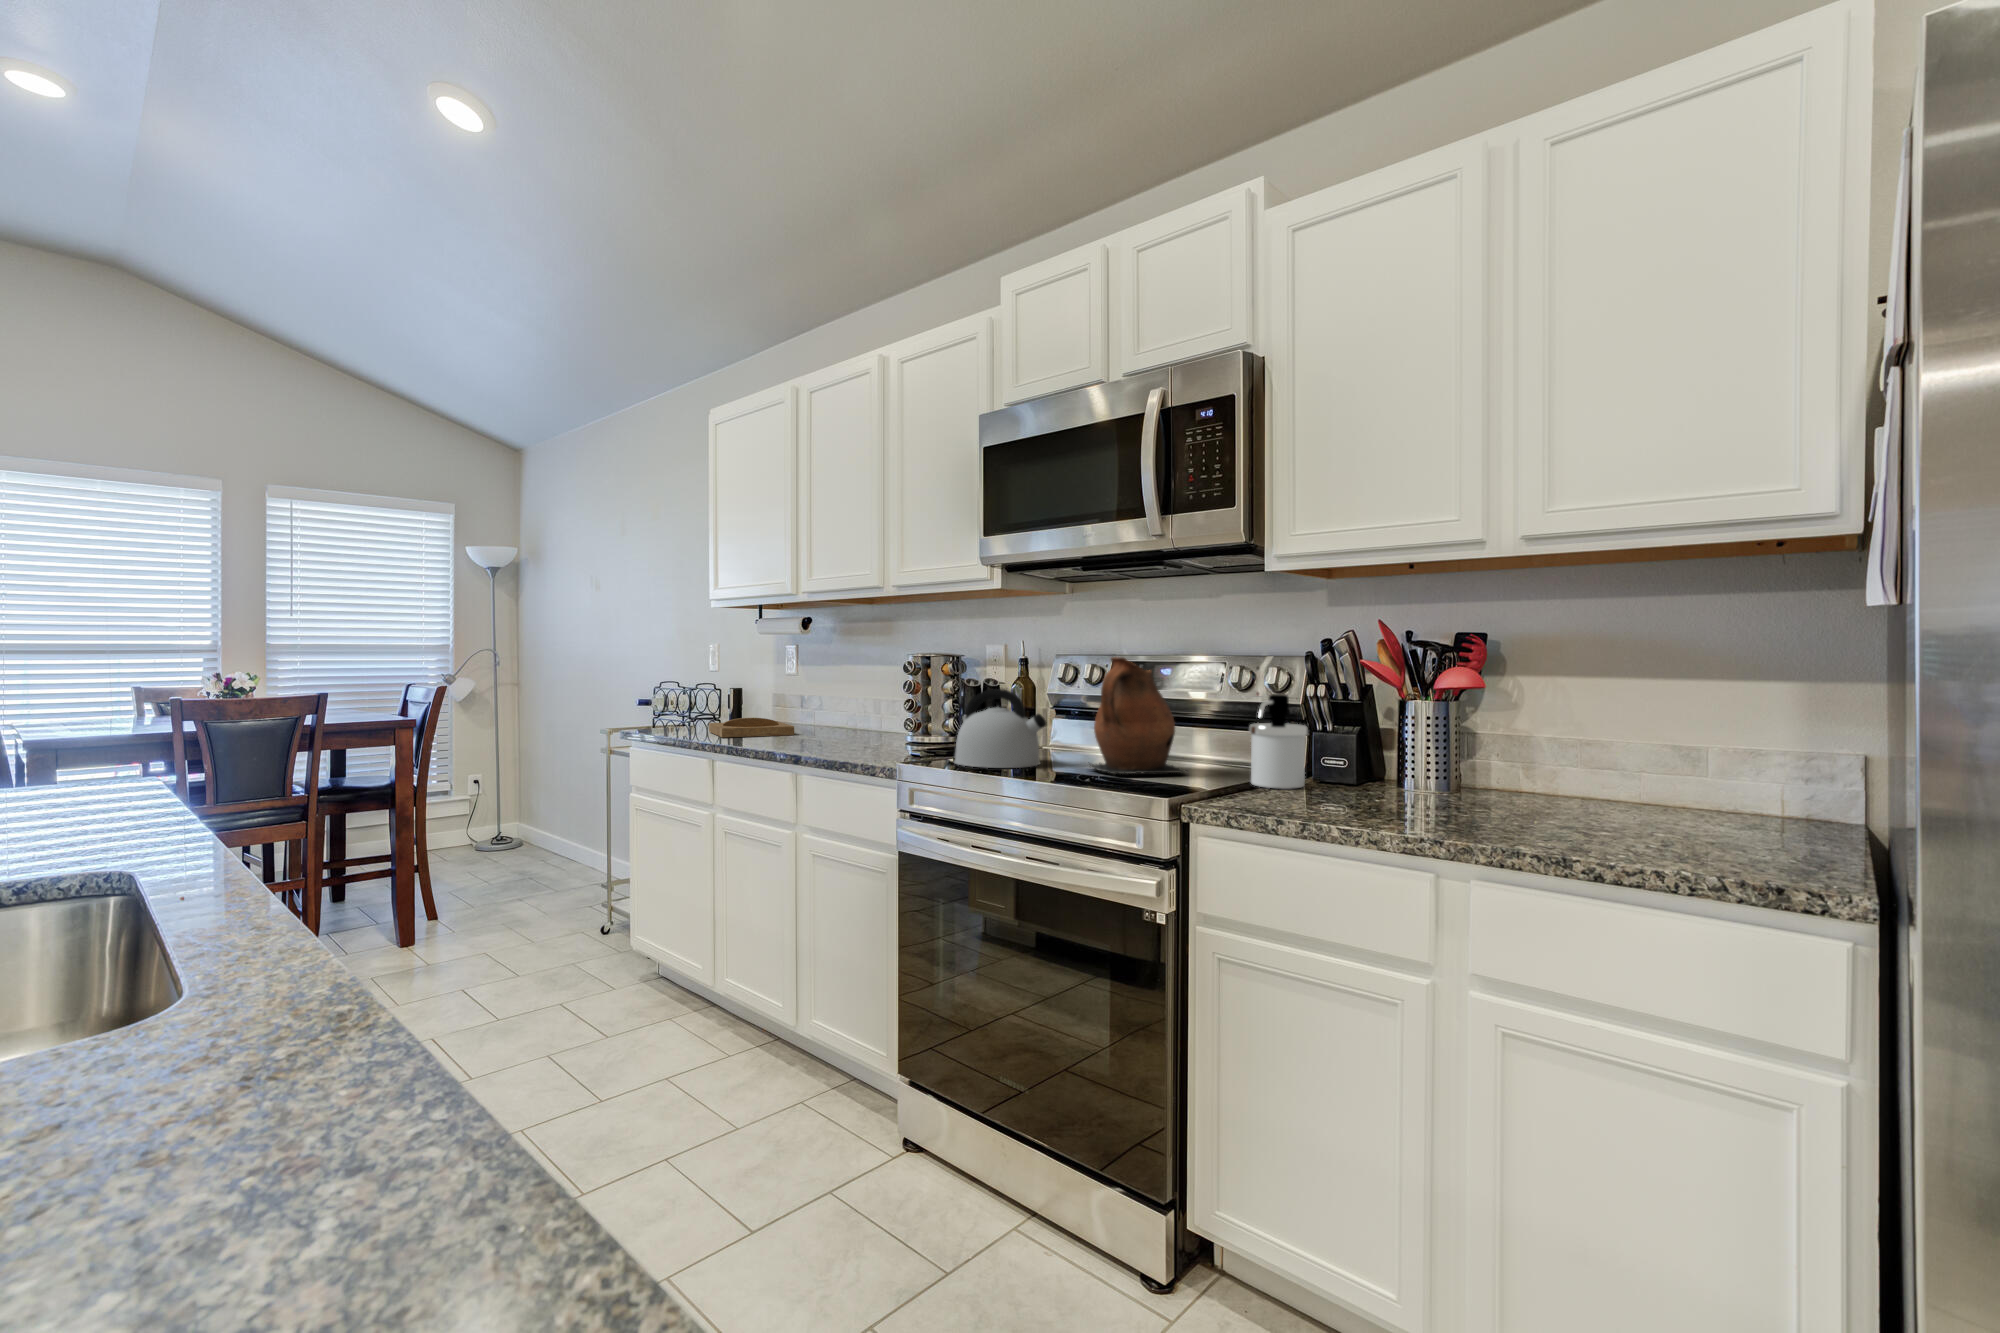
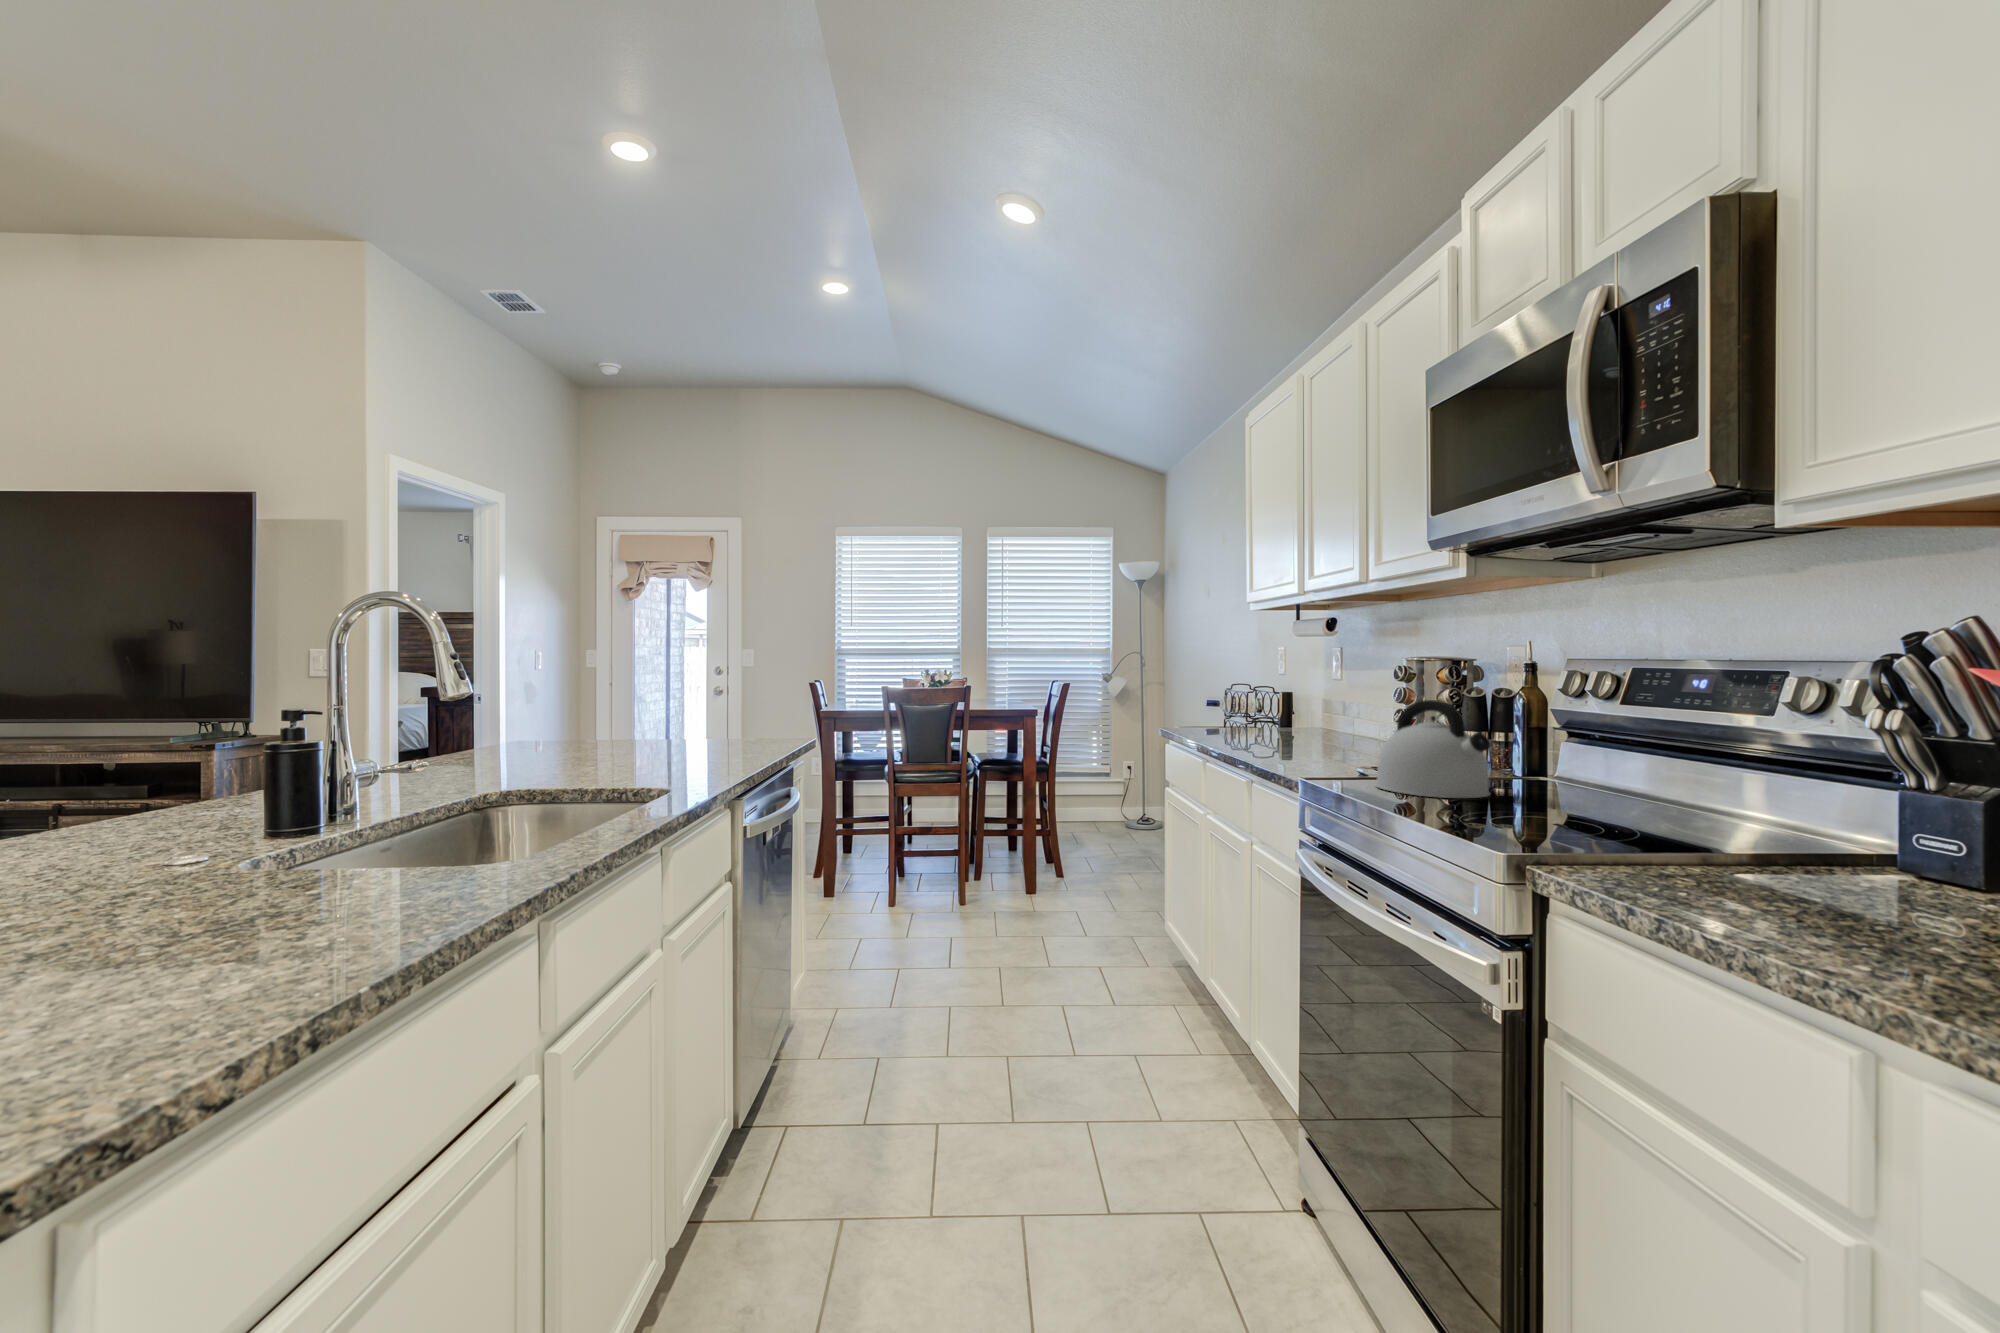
ceramic pitcher: present [1090,657,1187,774] -> none [1521,662,1671,834]
soap dispenser: present [1249,694,1308,789] -> none [1710,723,1848,877]
tray: present [709,718,794,738] -> none [1222,722,1299,742]

